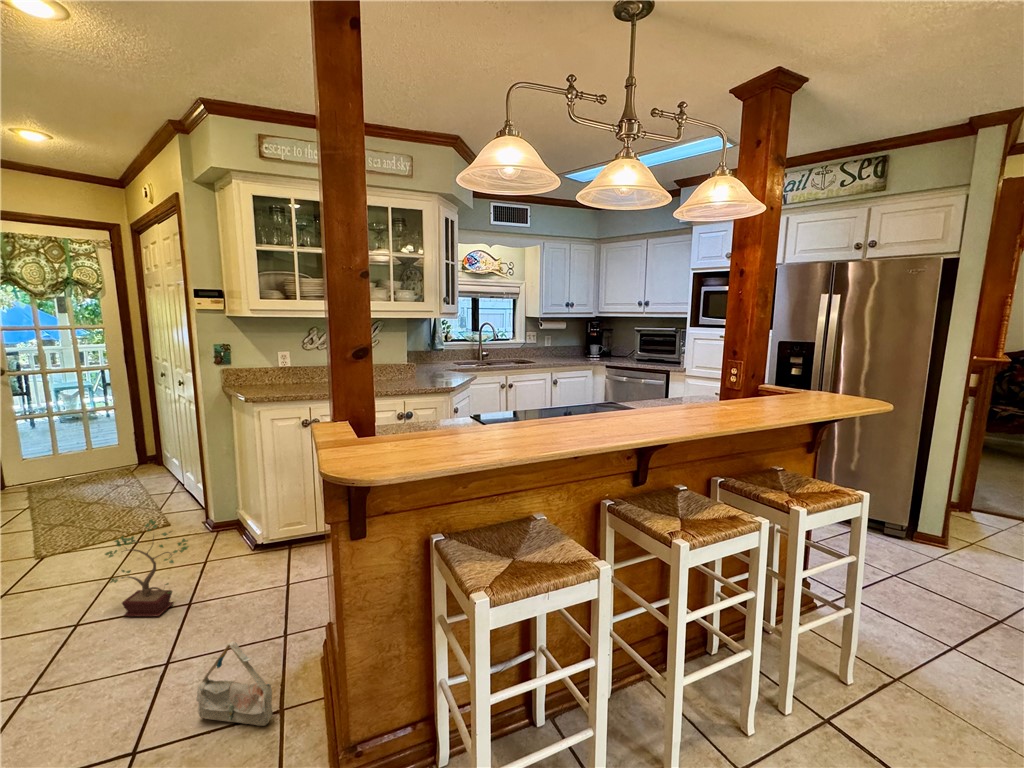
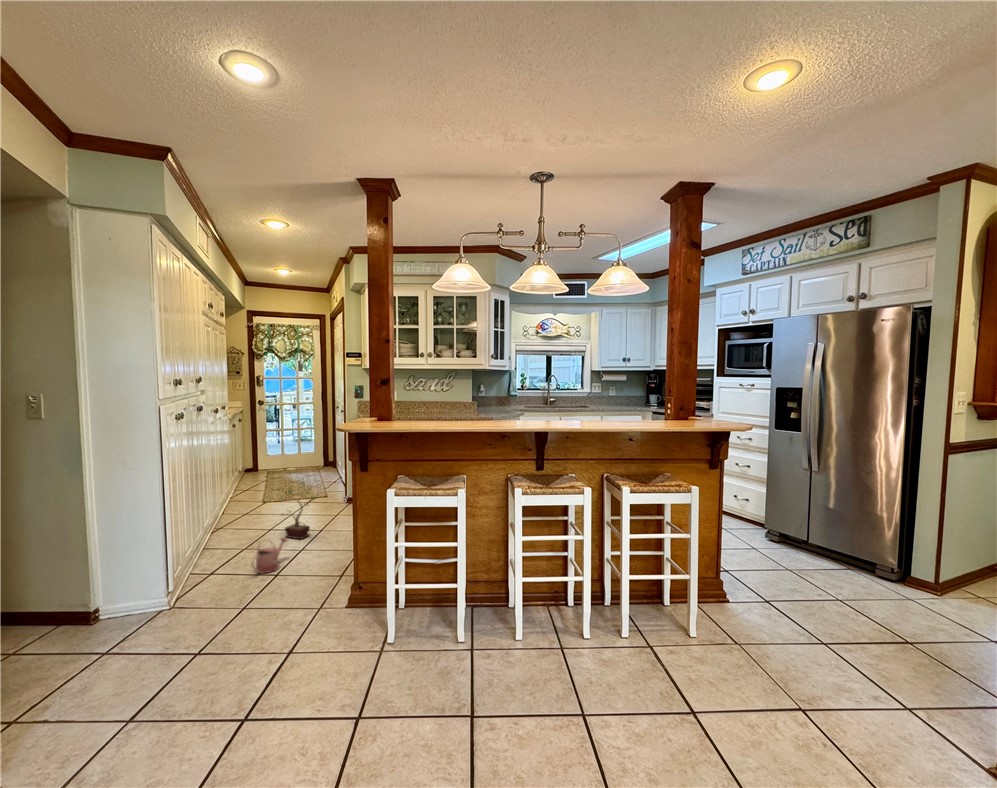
watering can: none [88,633,151,713] -> present [251,538,288,574]
bag: present [196,641,272,726] -> none [297,539,332,592]

